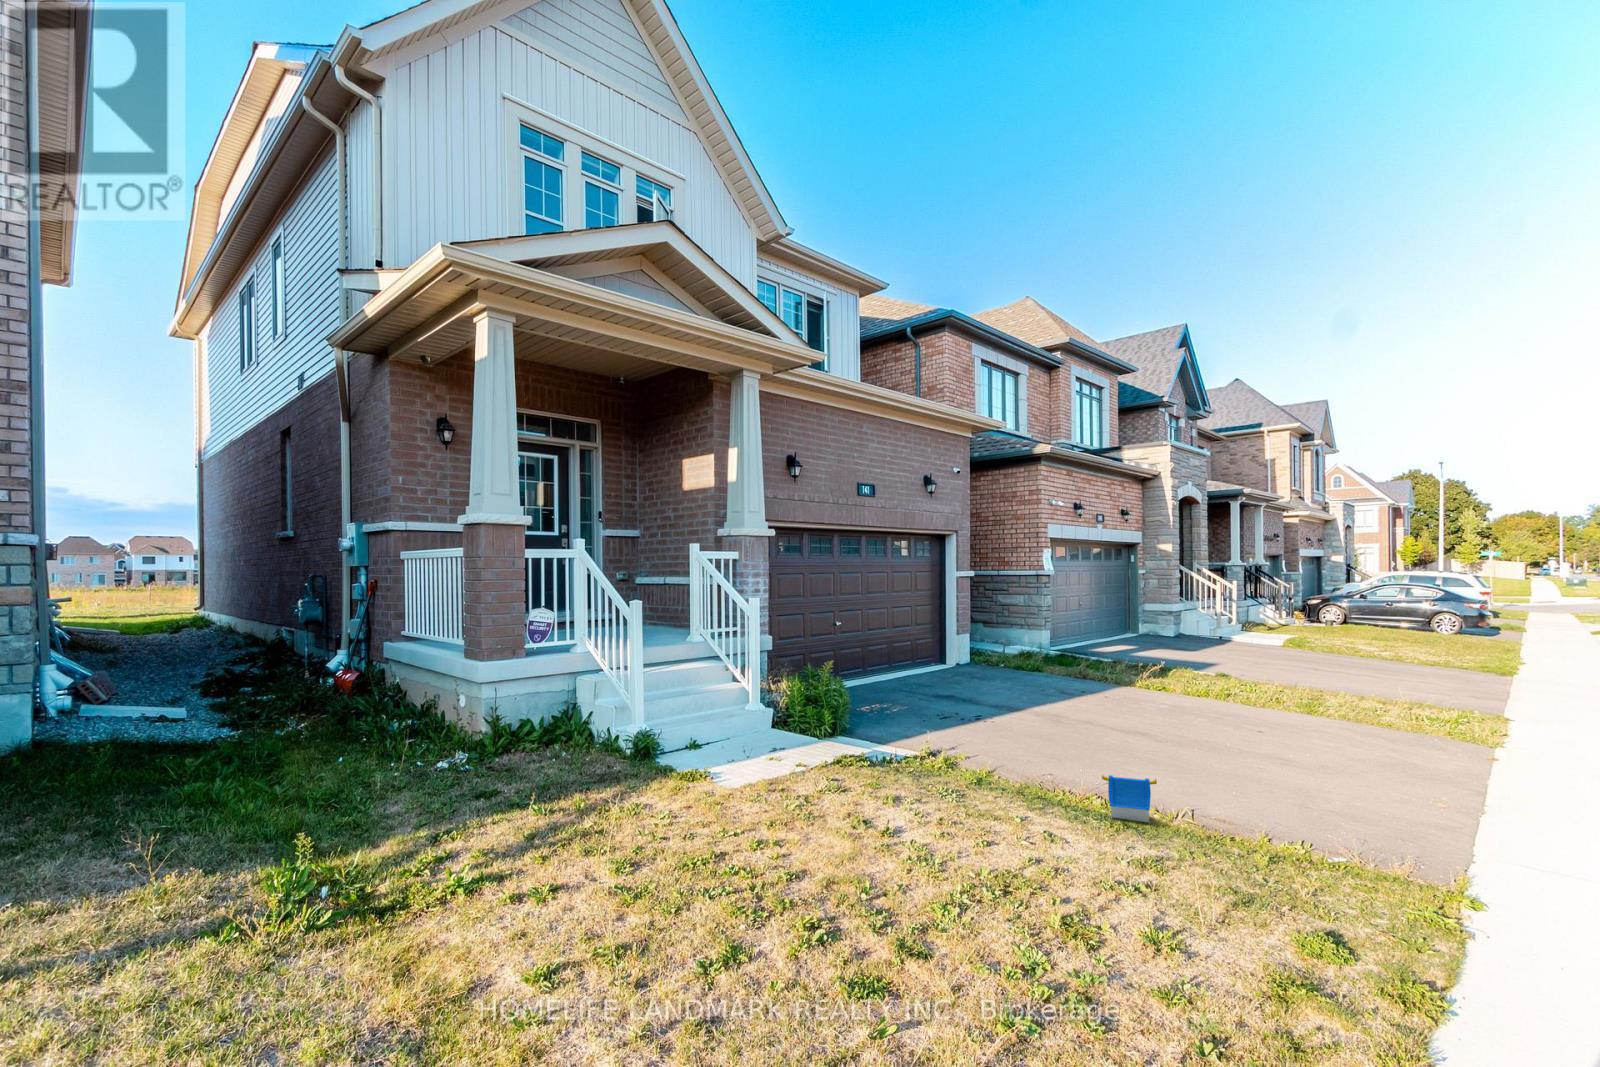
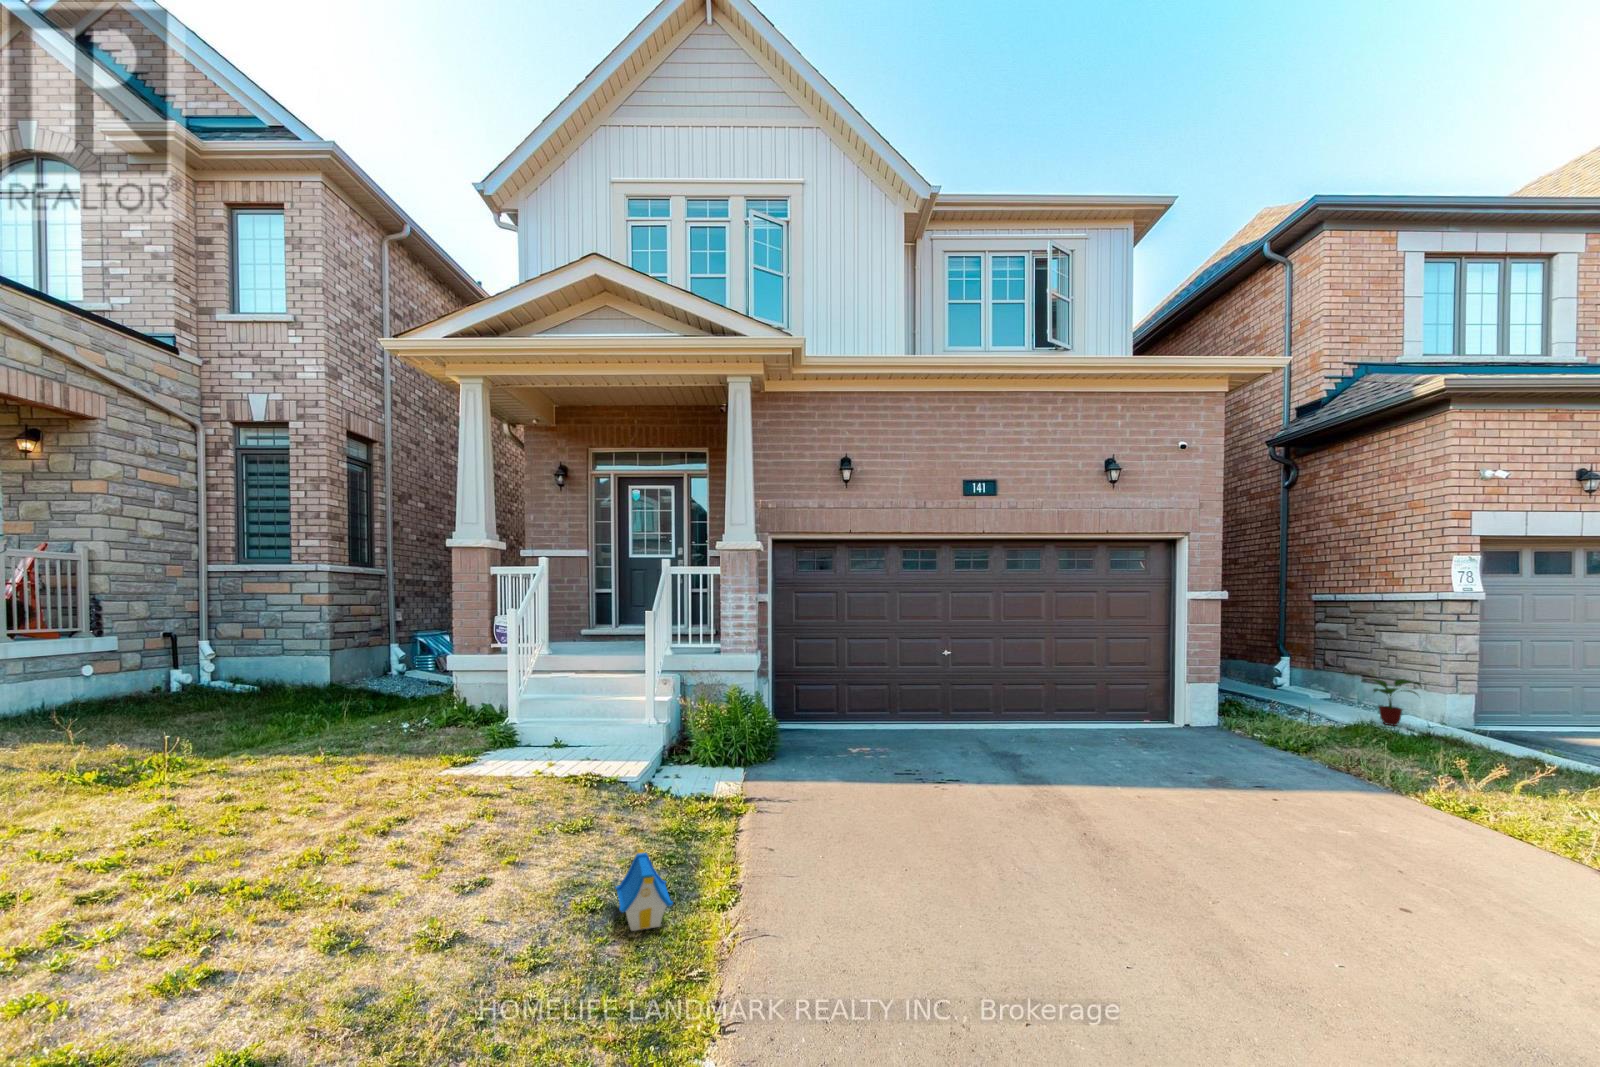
potted plant: none [1001,625,1035,654] -> present [1362,679,1422,726]

